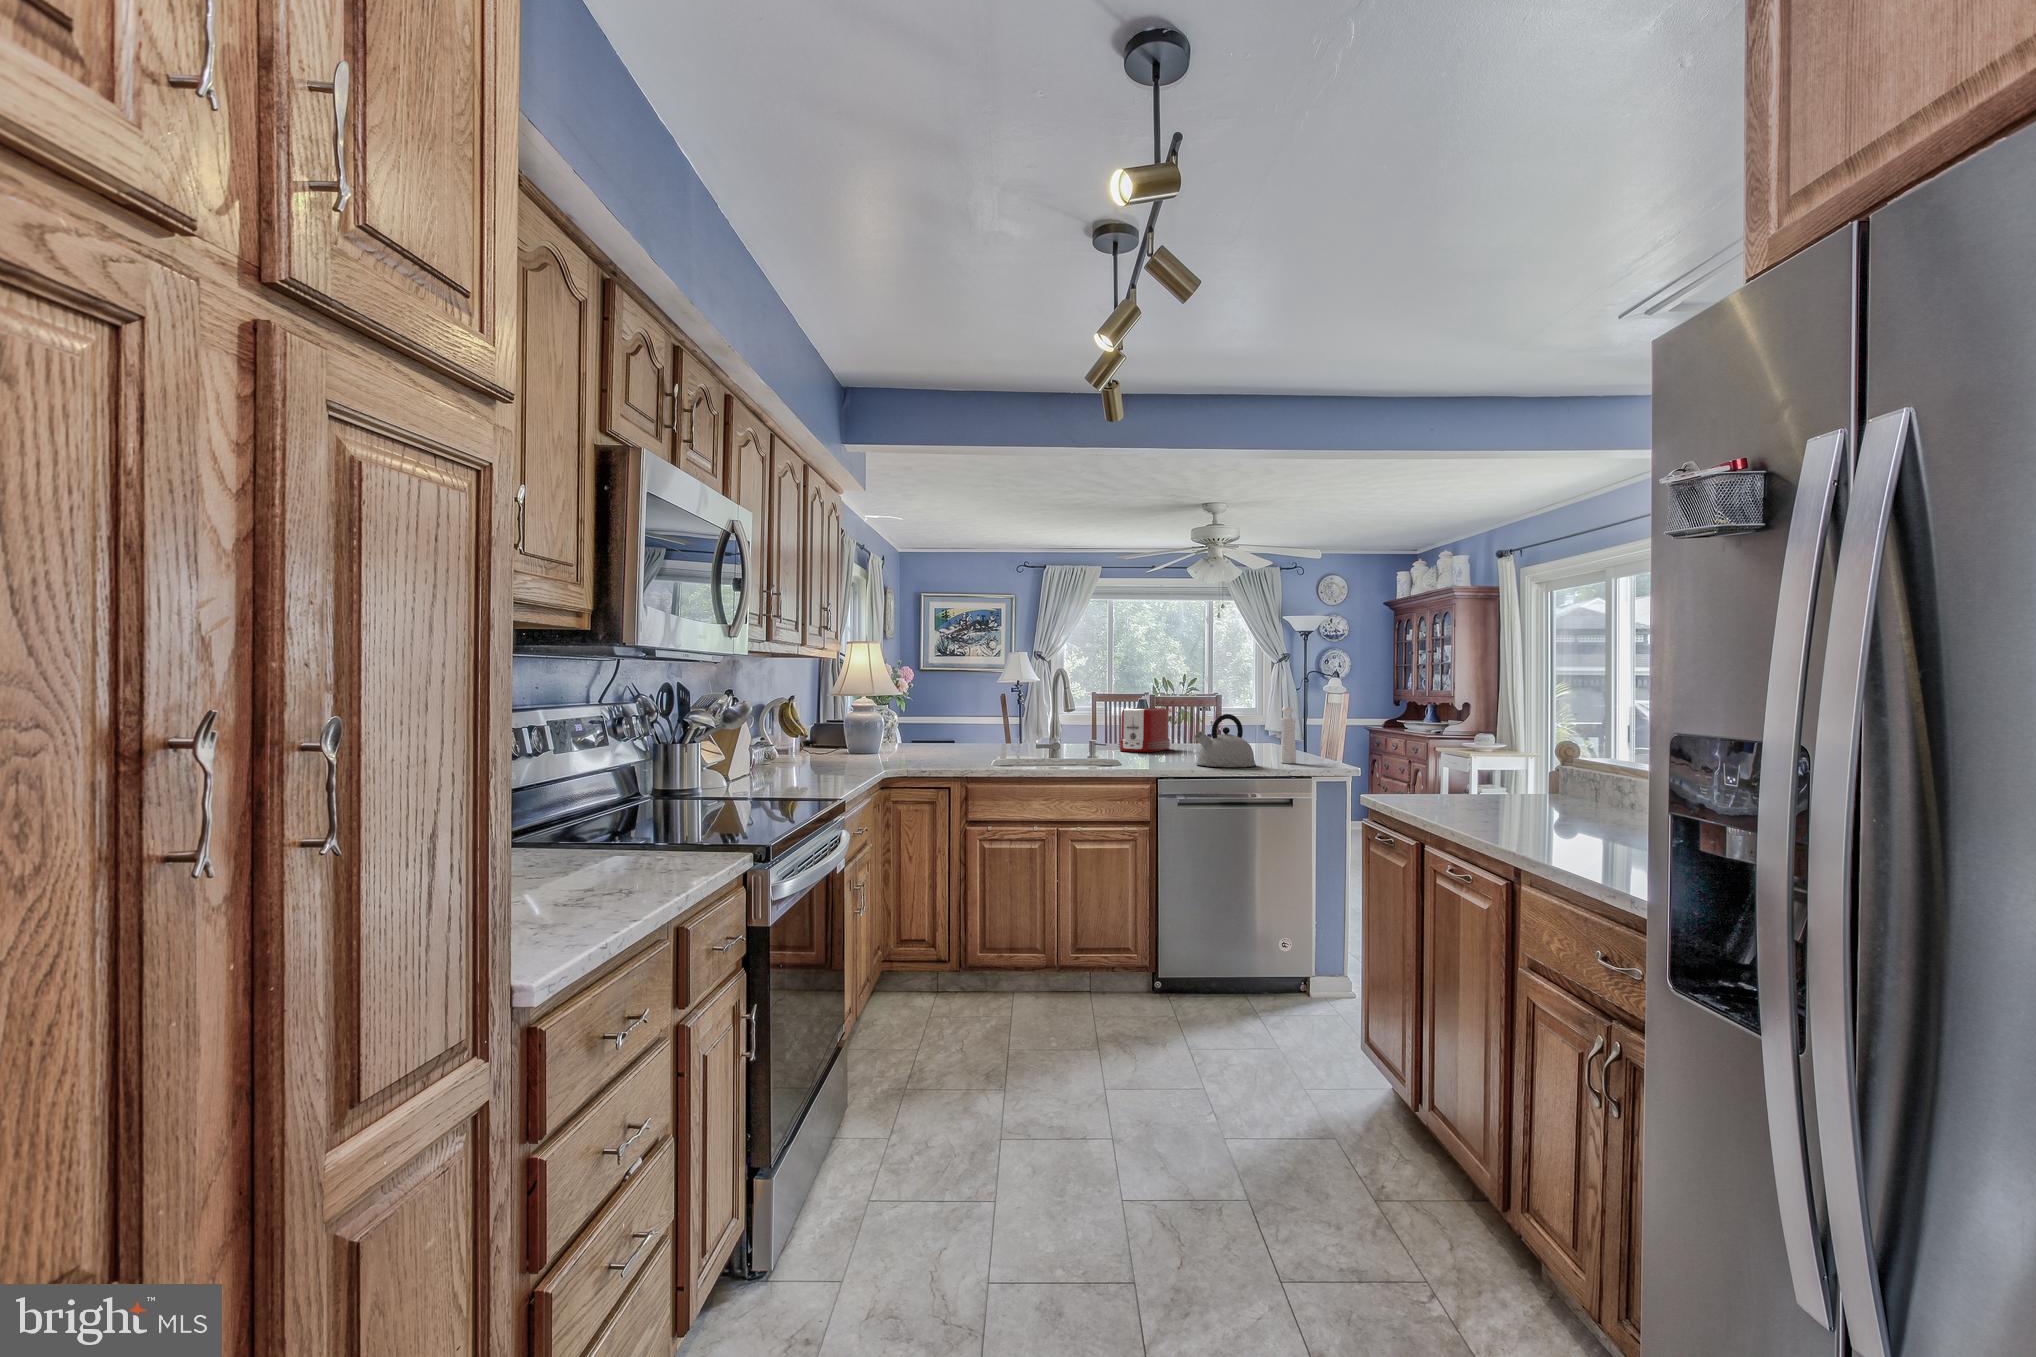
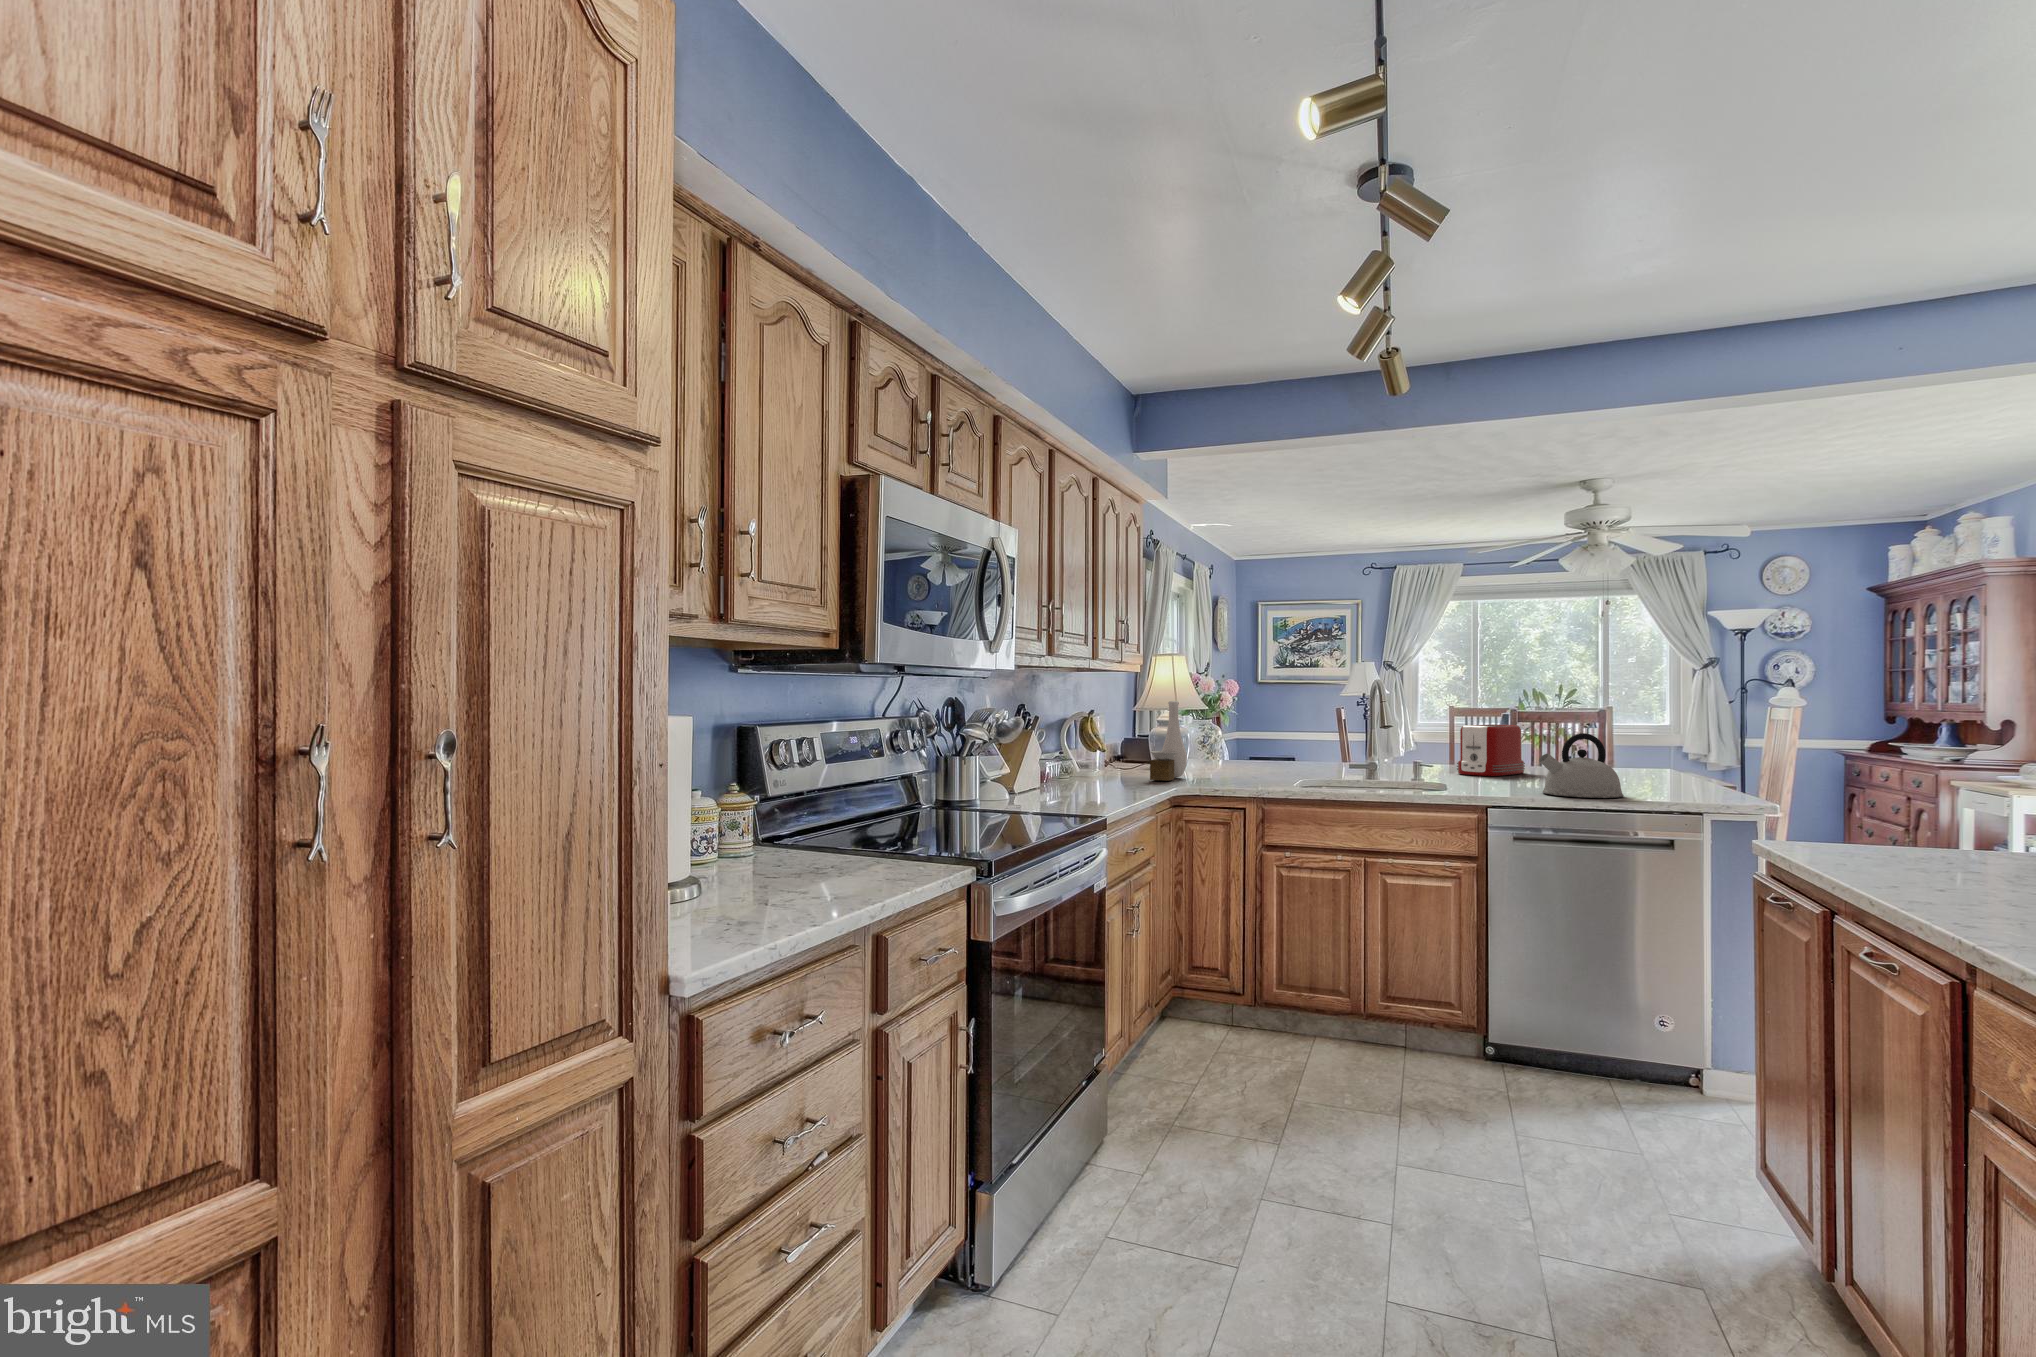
vase: none [858,687,890,764] -> present [1150,701,1187,781]
pepper mill: present [1281,707,1297,763] -> none [1661,725,1684,795]

